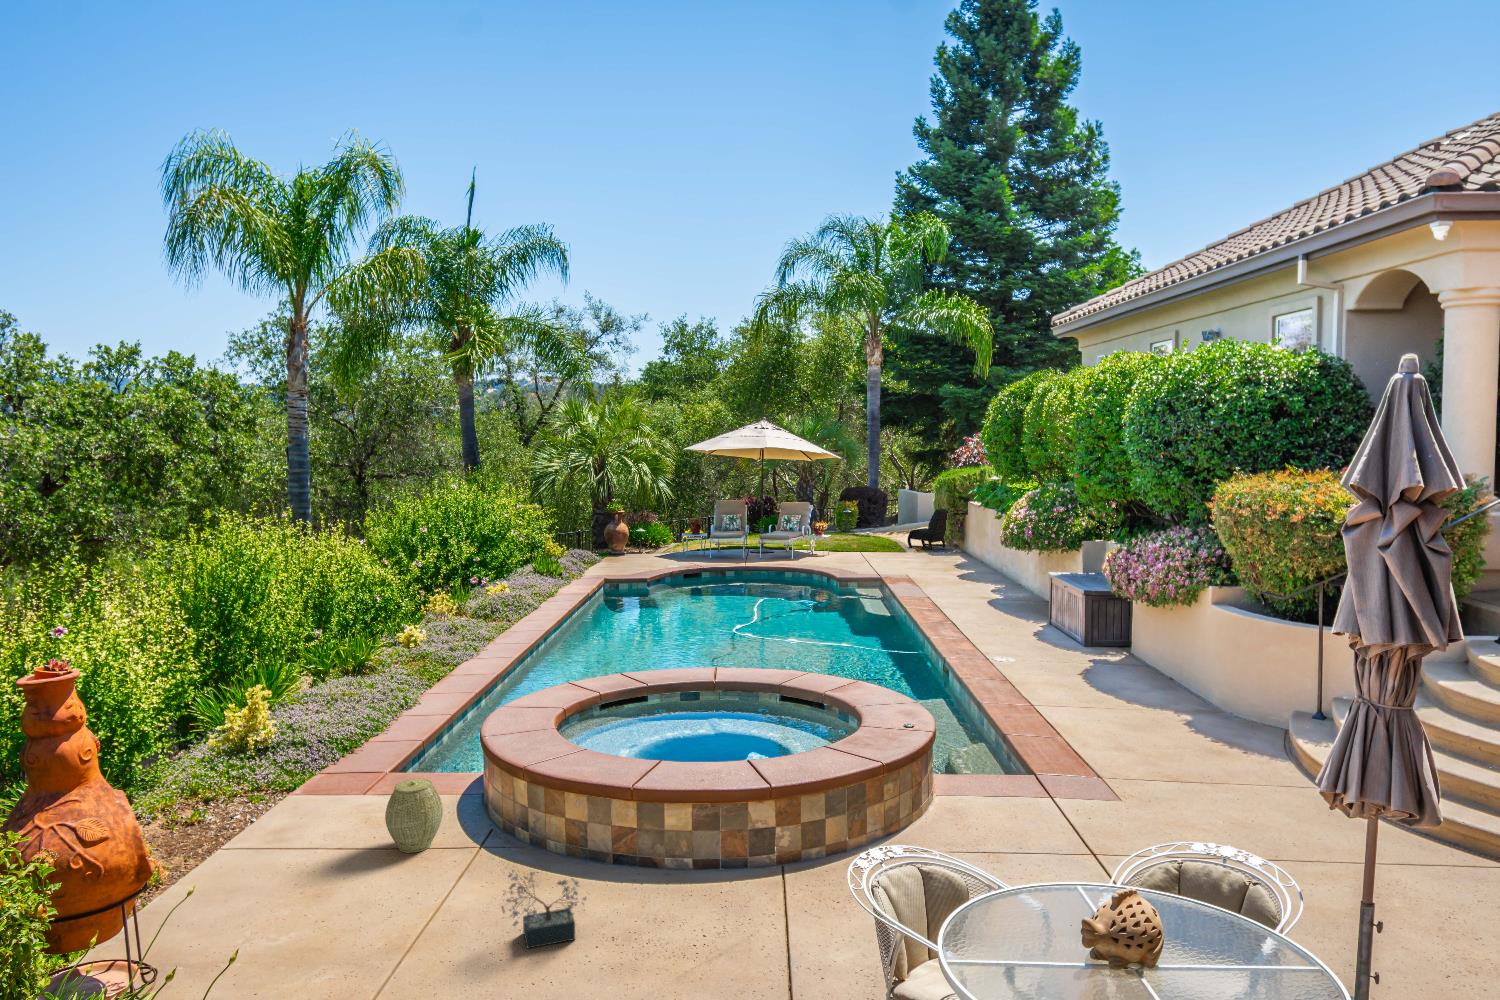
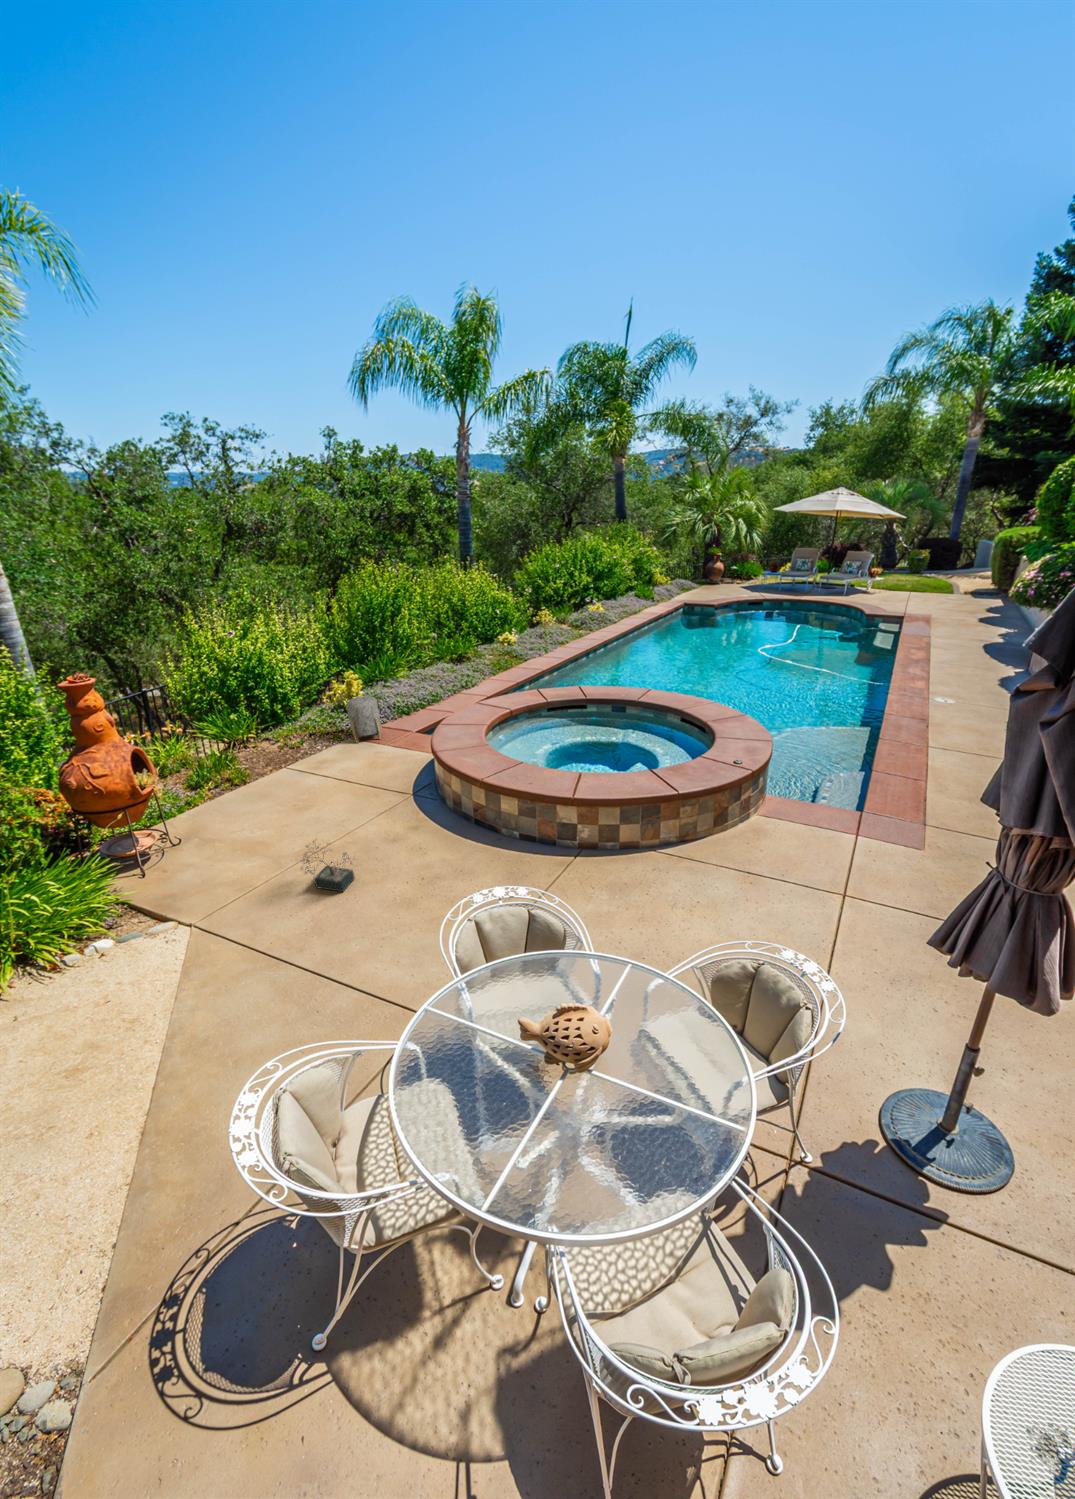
lounge chair: present [908,508,948,550] -> none [963,555,1024,593]
stool: none [288,714,353,800] -> present [346,696,382,743]
woven basket: present [385,778,443,853] -> none [338,751,373,793]

